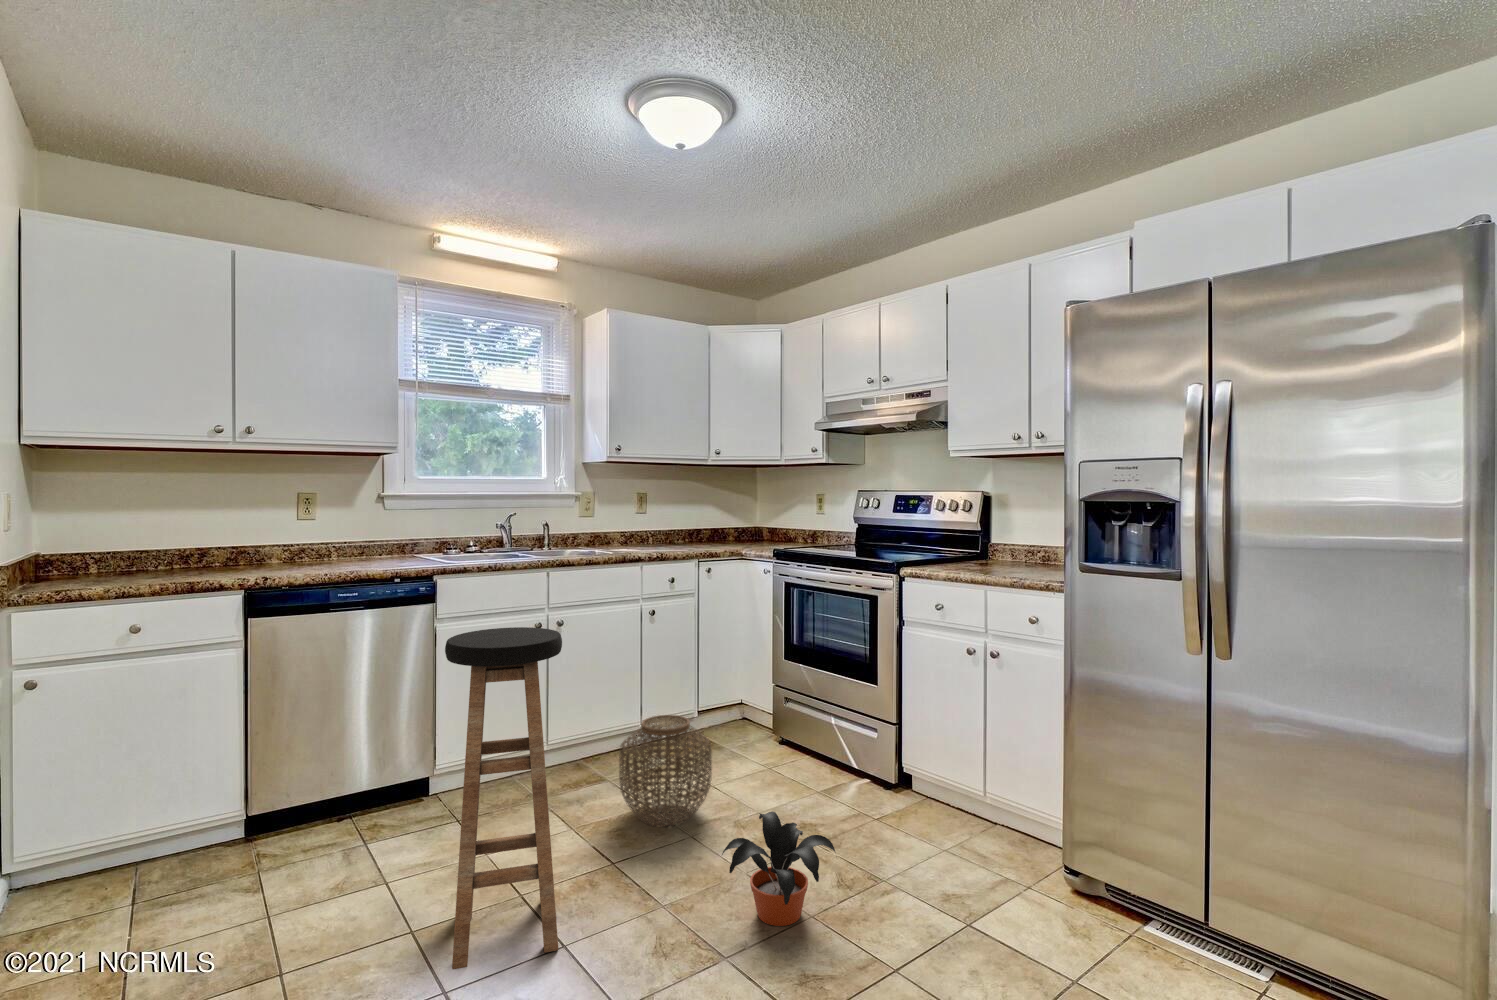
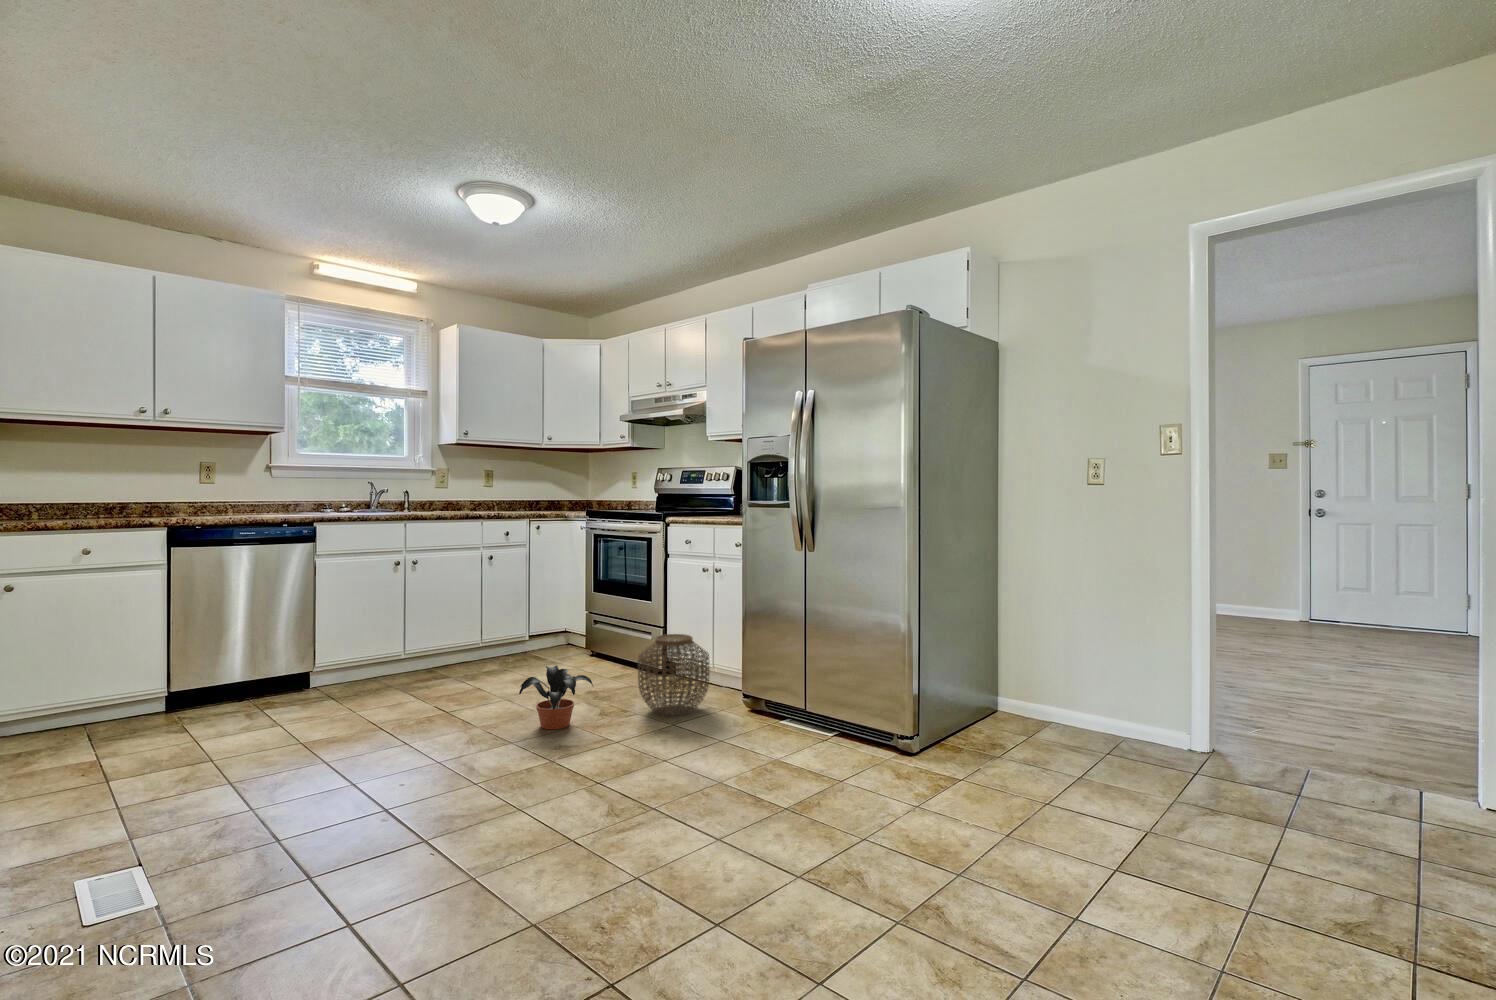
bar stool: present [445,627,562,969] -> none [327,545,408,754]
woven basket: present [619,715,712,827] -> present [638,634,709,716]

